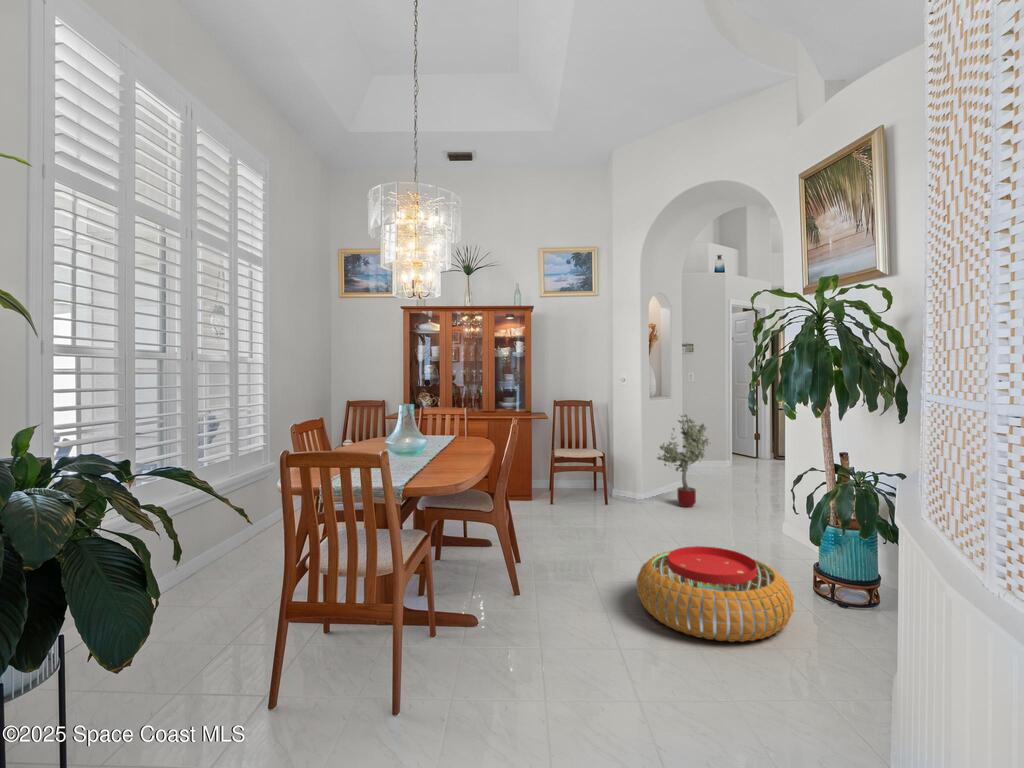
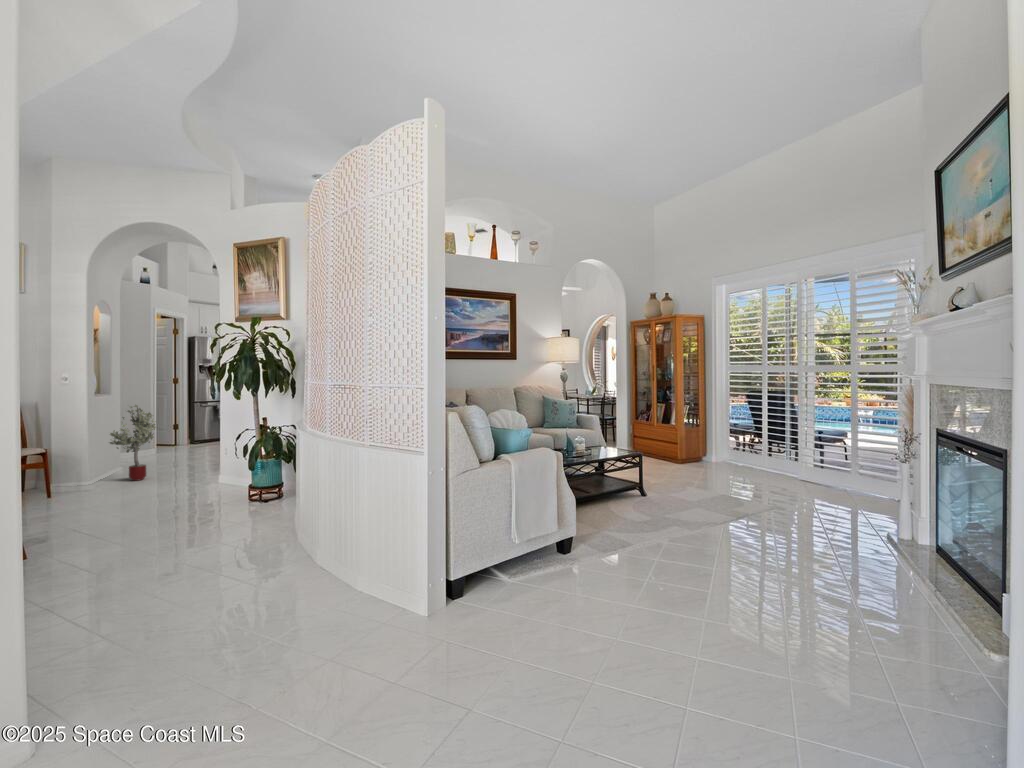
pouf: present [637,546,794,642] -> none [139,481,245,530]

